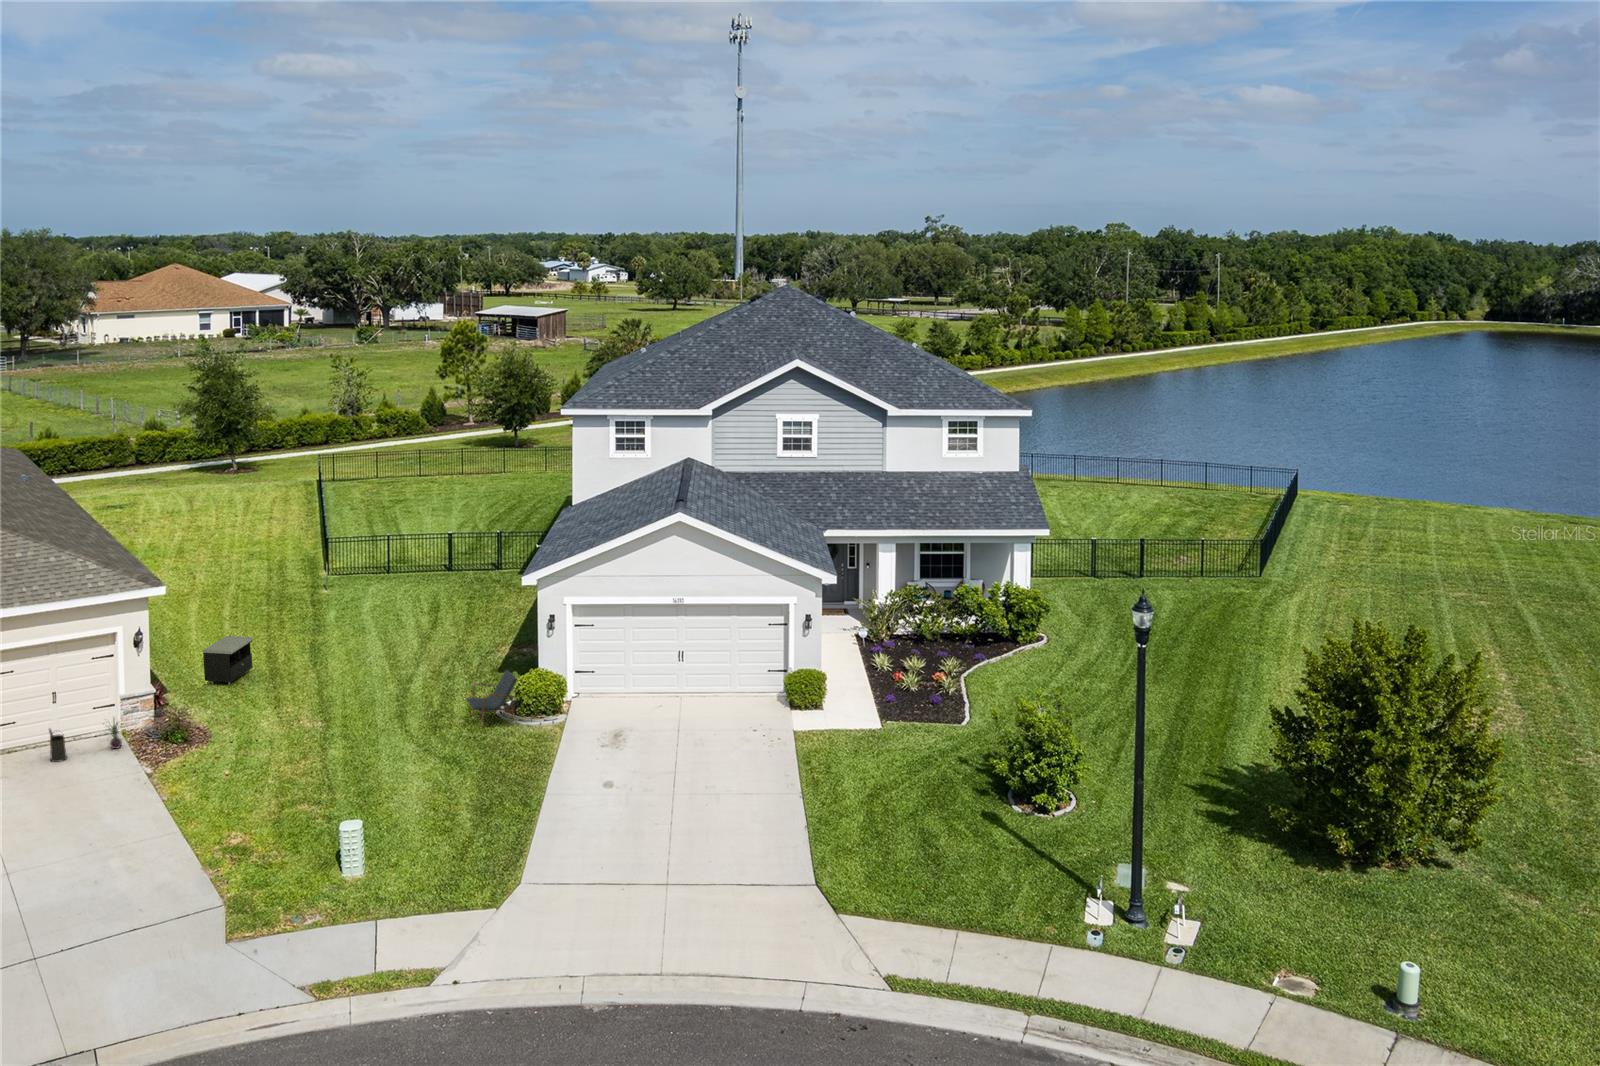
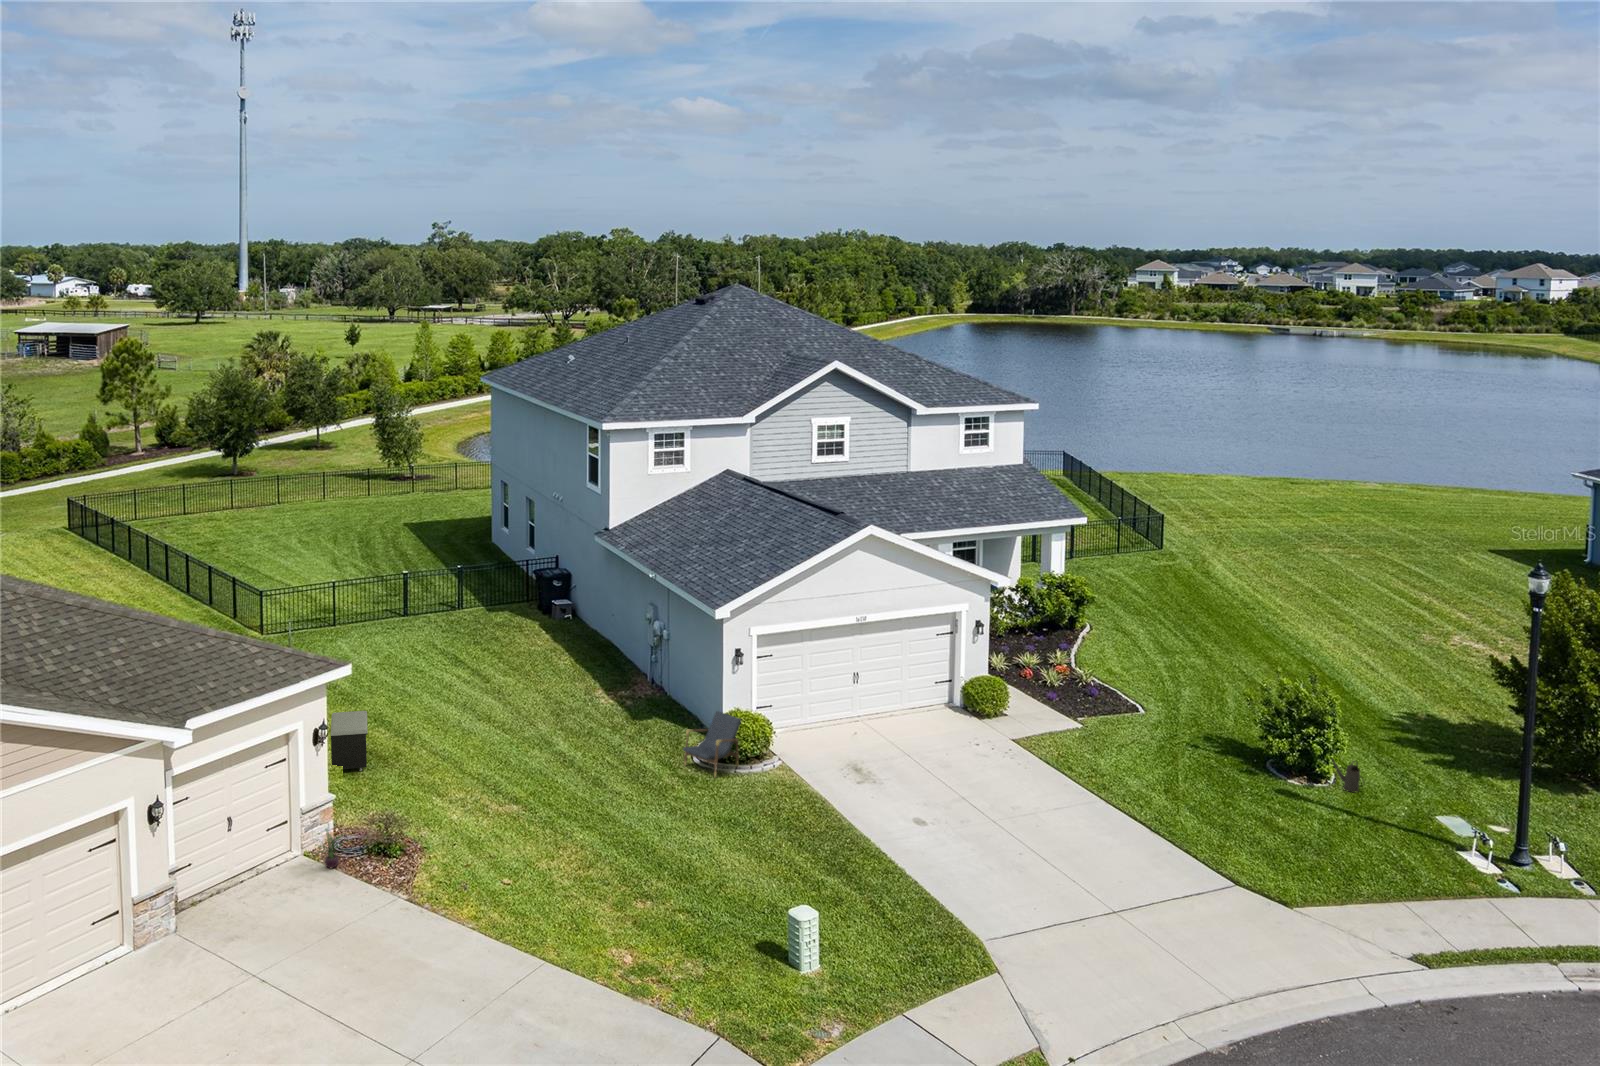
watering can: present [49,729,67,762] -> present [1332,759,1361,792]

